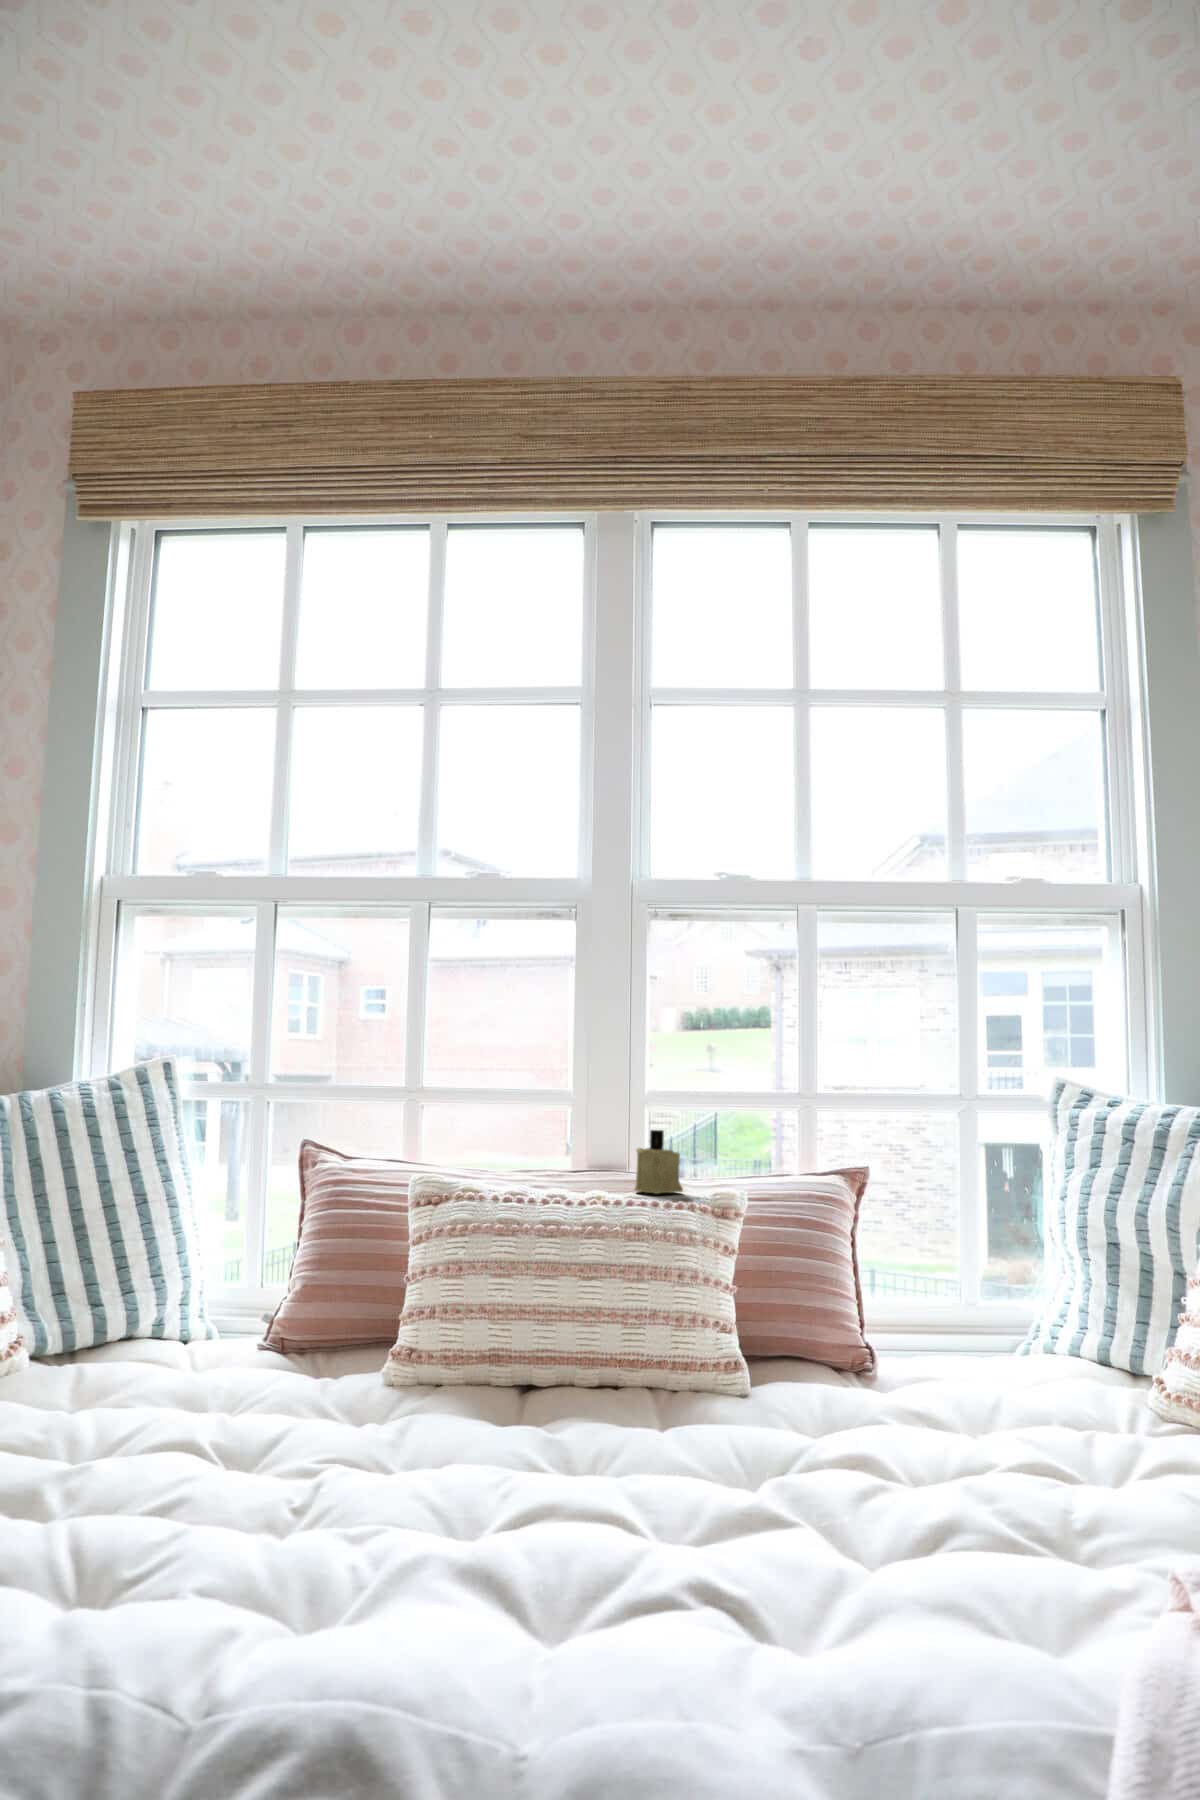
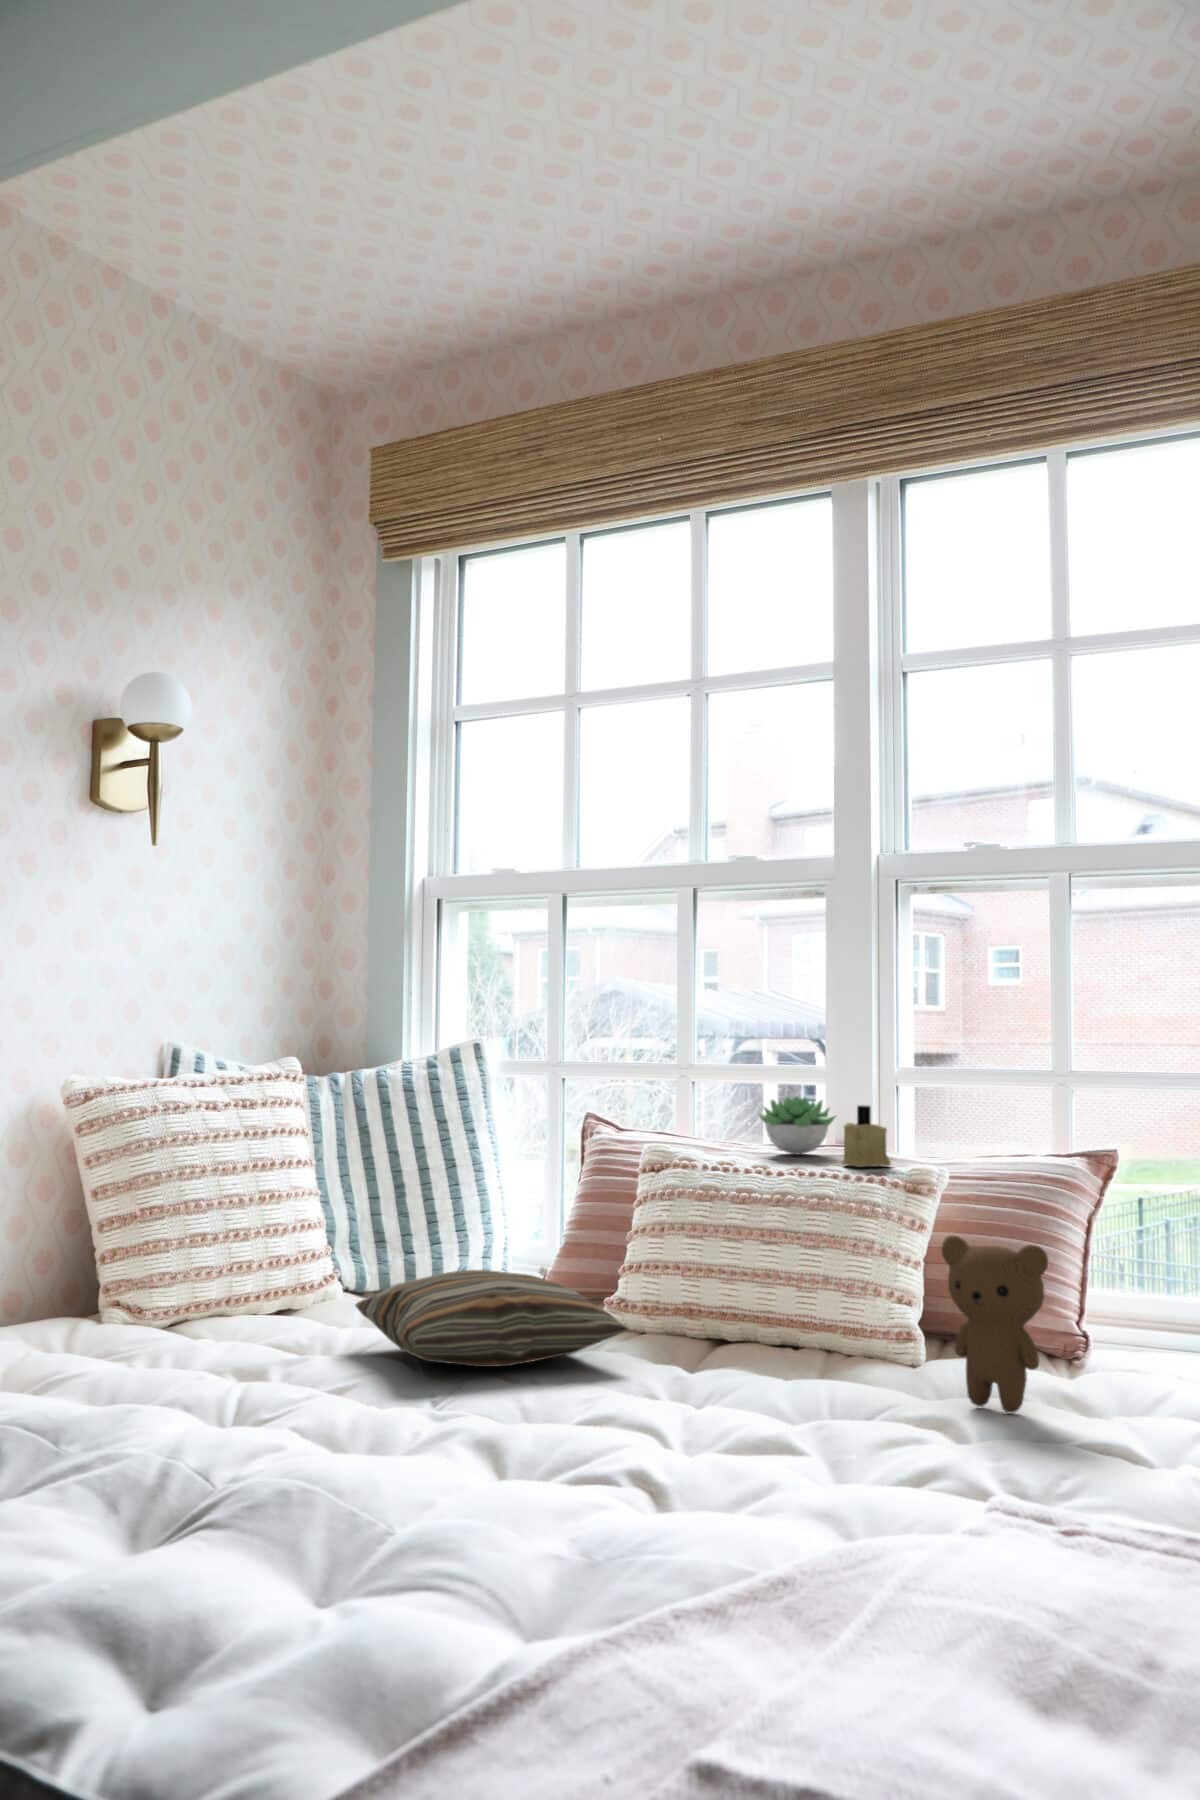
succulent plant: none [525,1121,611,1182] -> present [758,1097,836,1154]
teddy bear: none [826,1262,950,1448] -> present [942,1236,1048,1413]
pillow: none [103,1324,466,1444] -> present [355,1270,628,1367]

